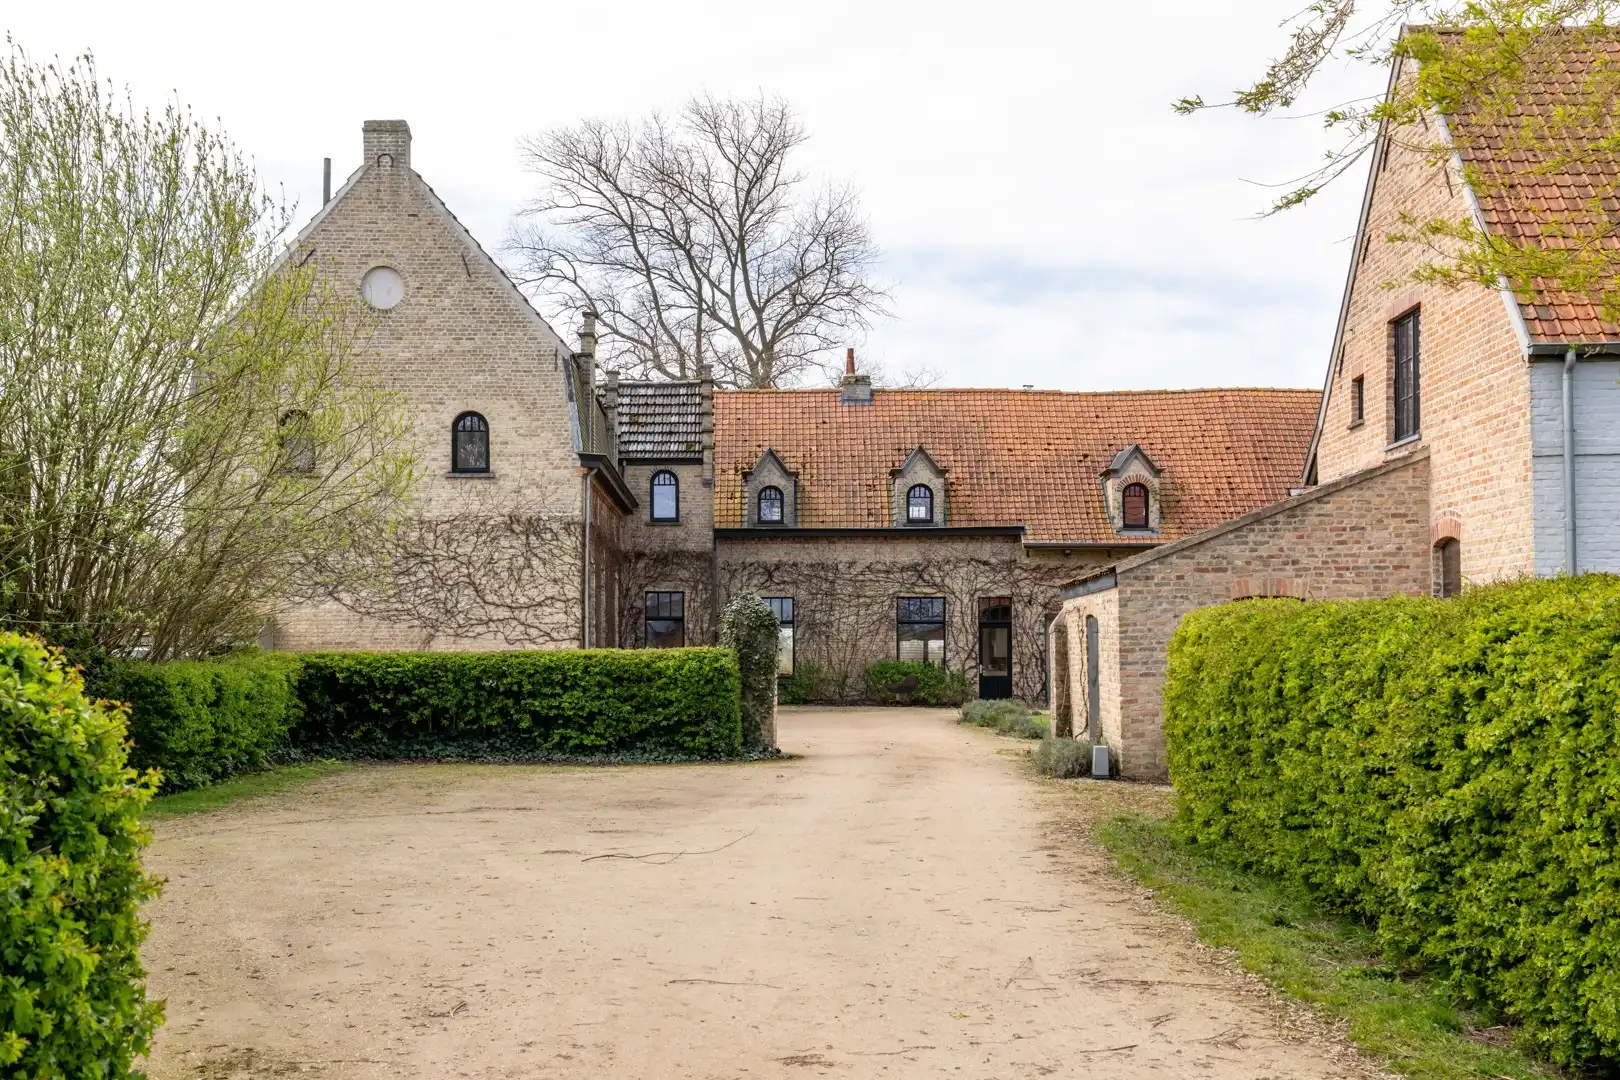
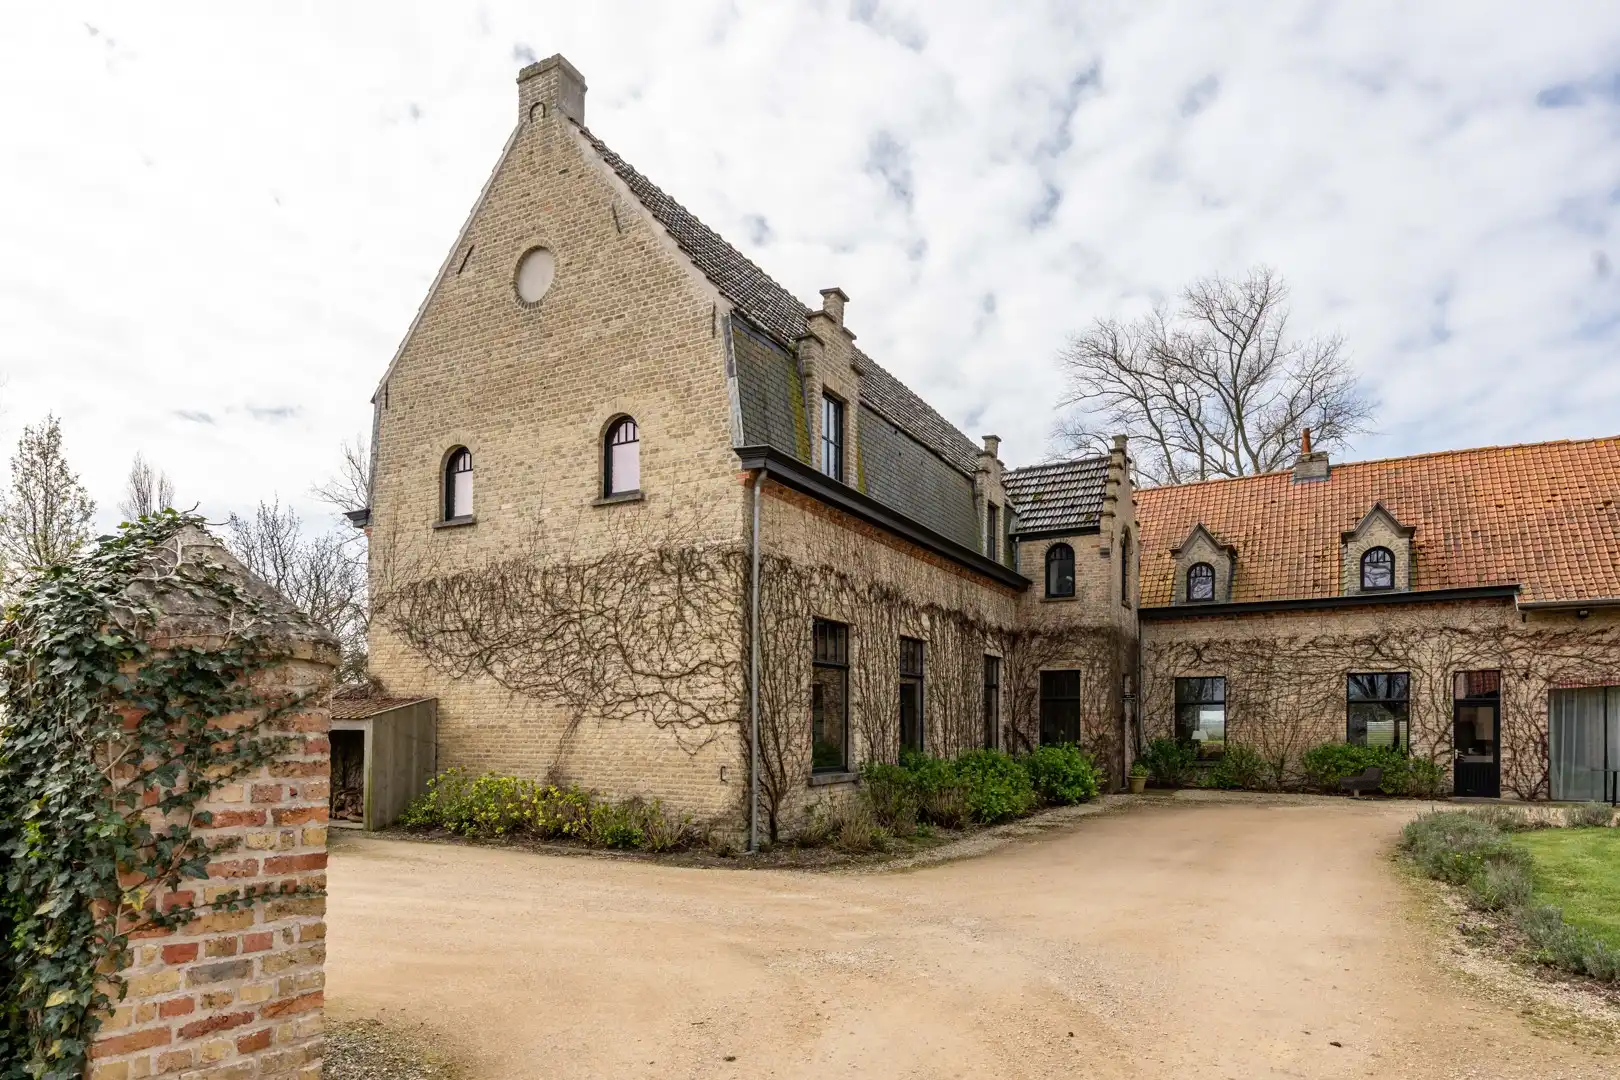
round table: present [810,675,832,698] -> none [1238,762,1284,794]

